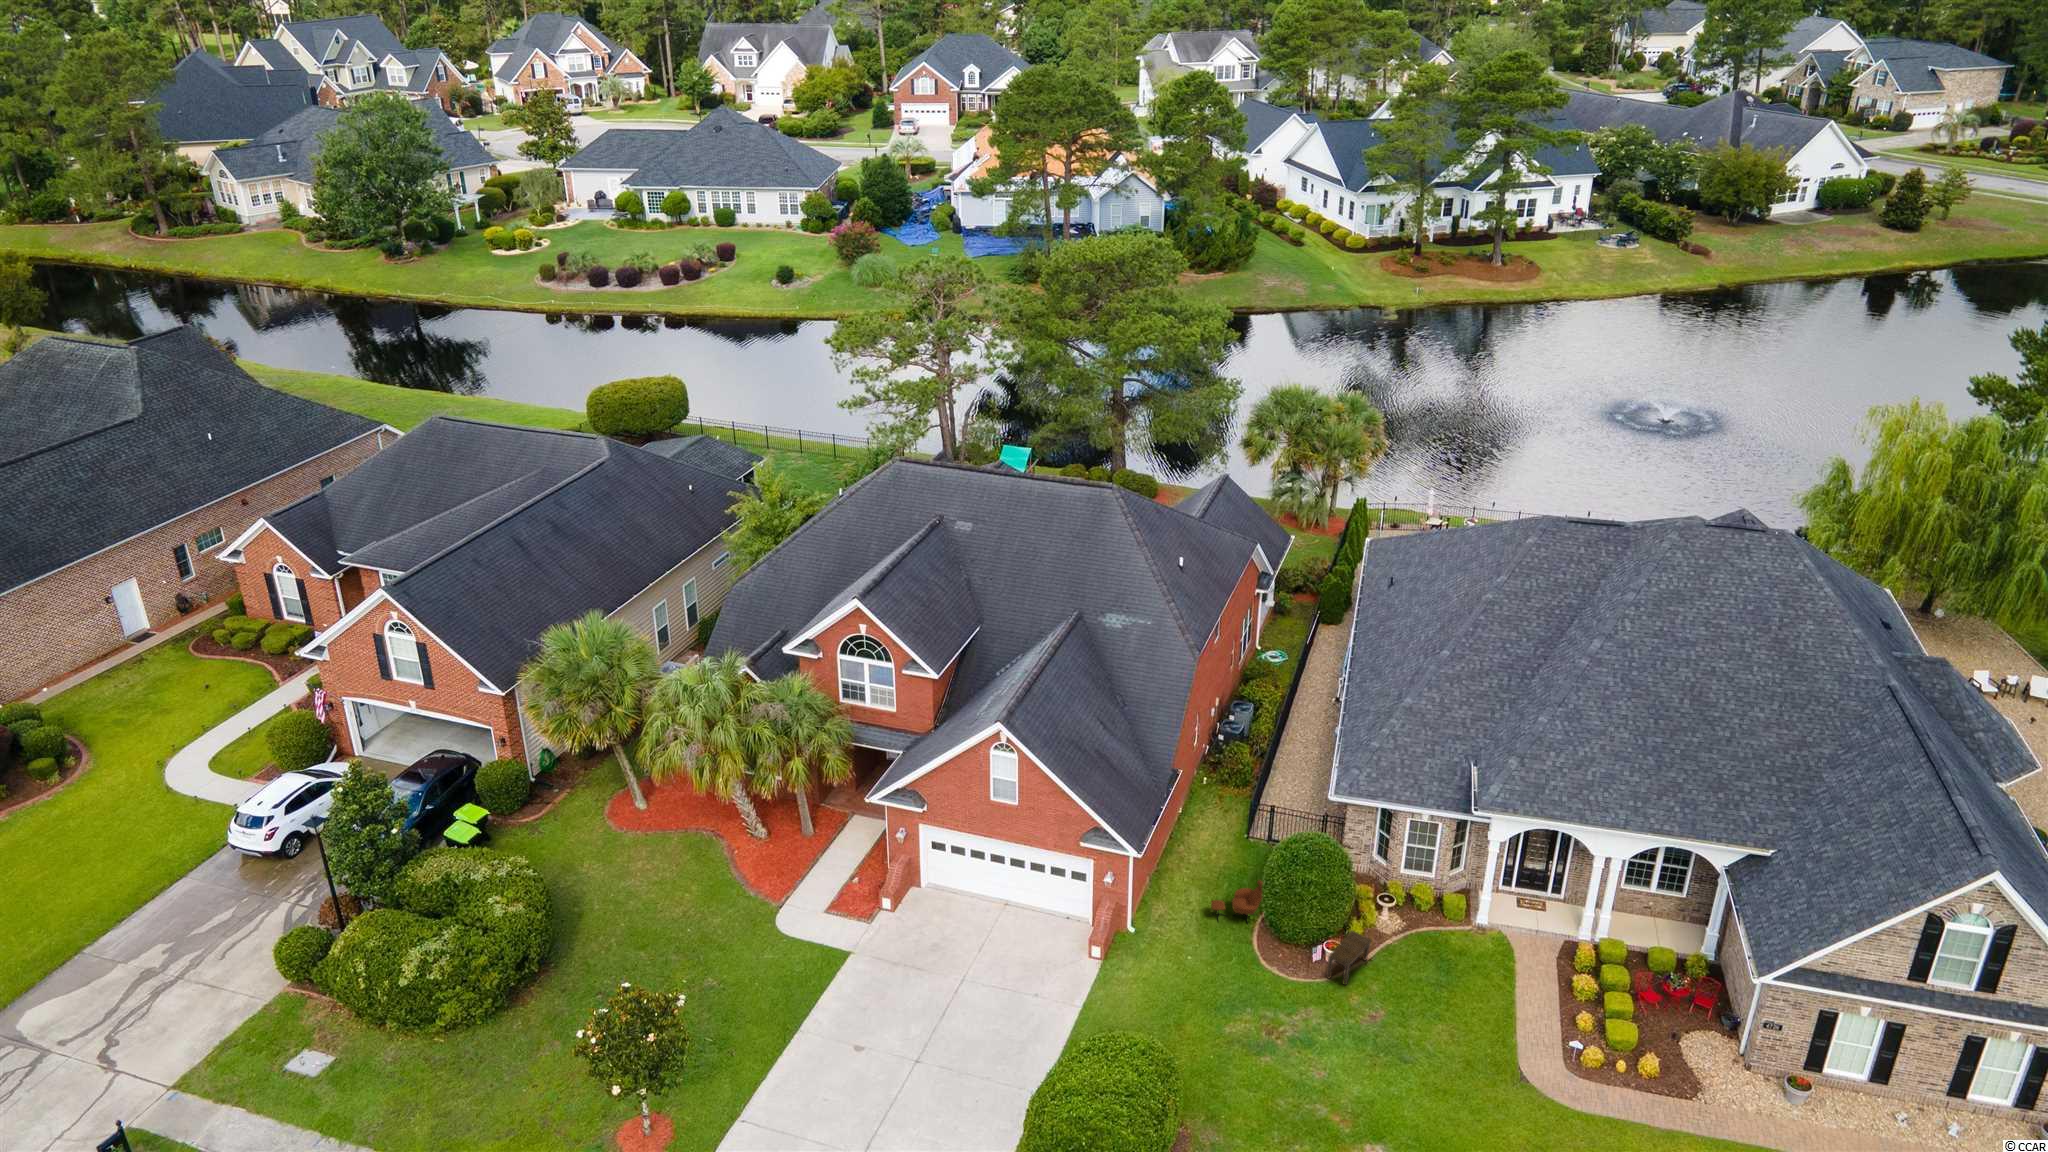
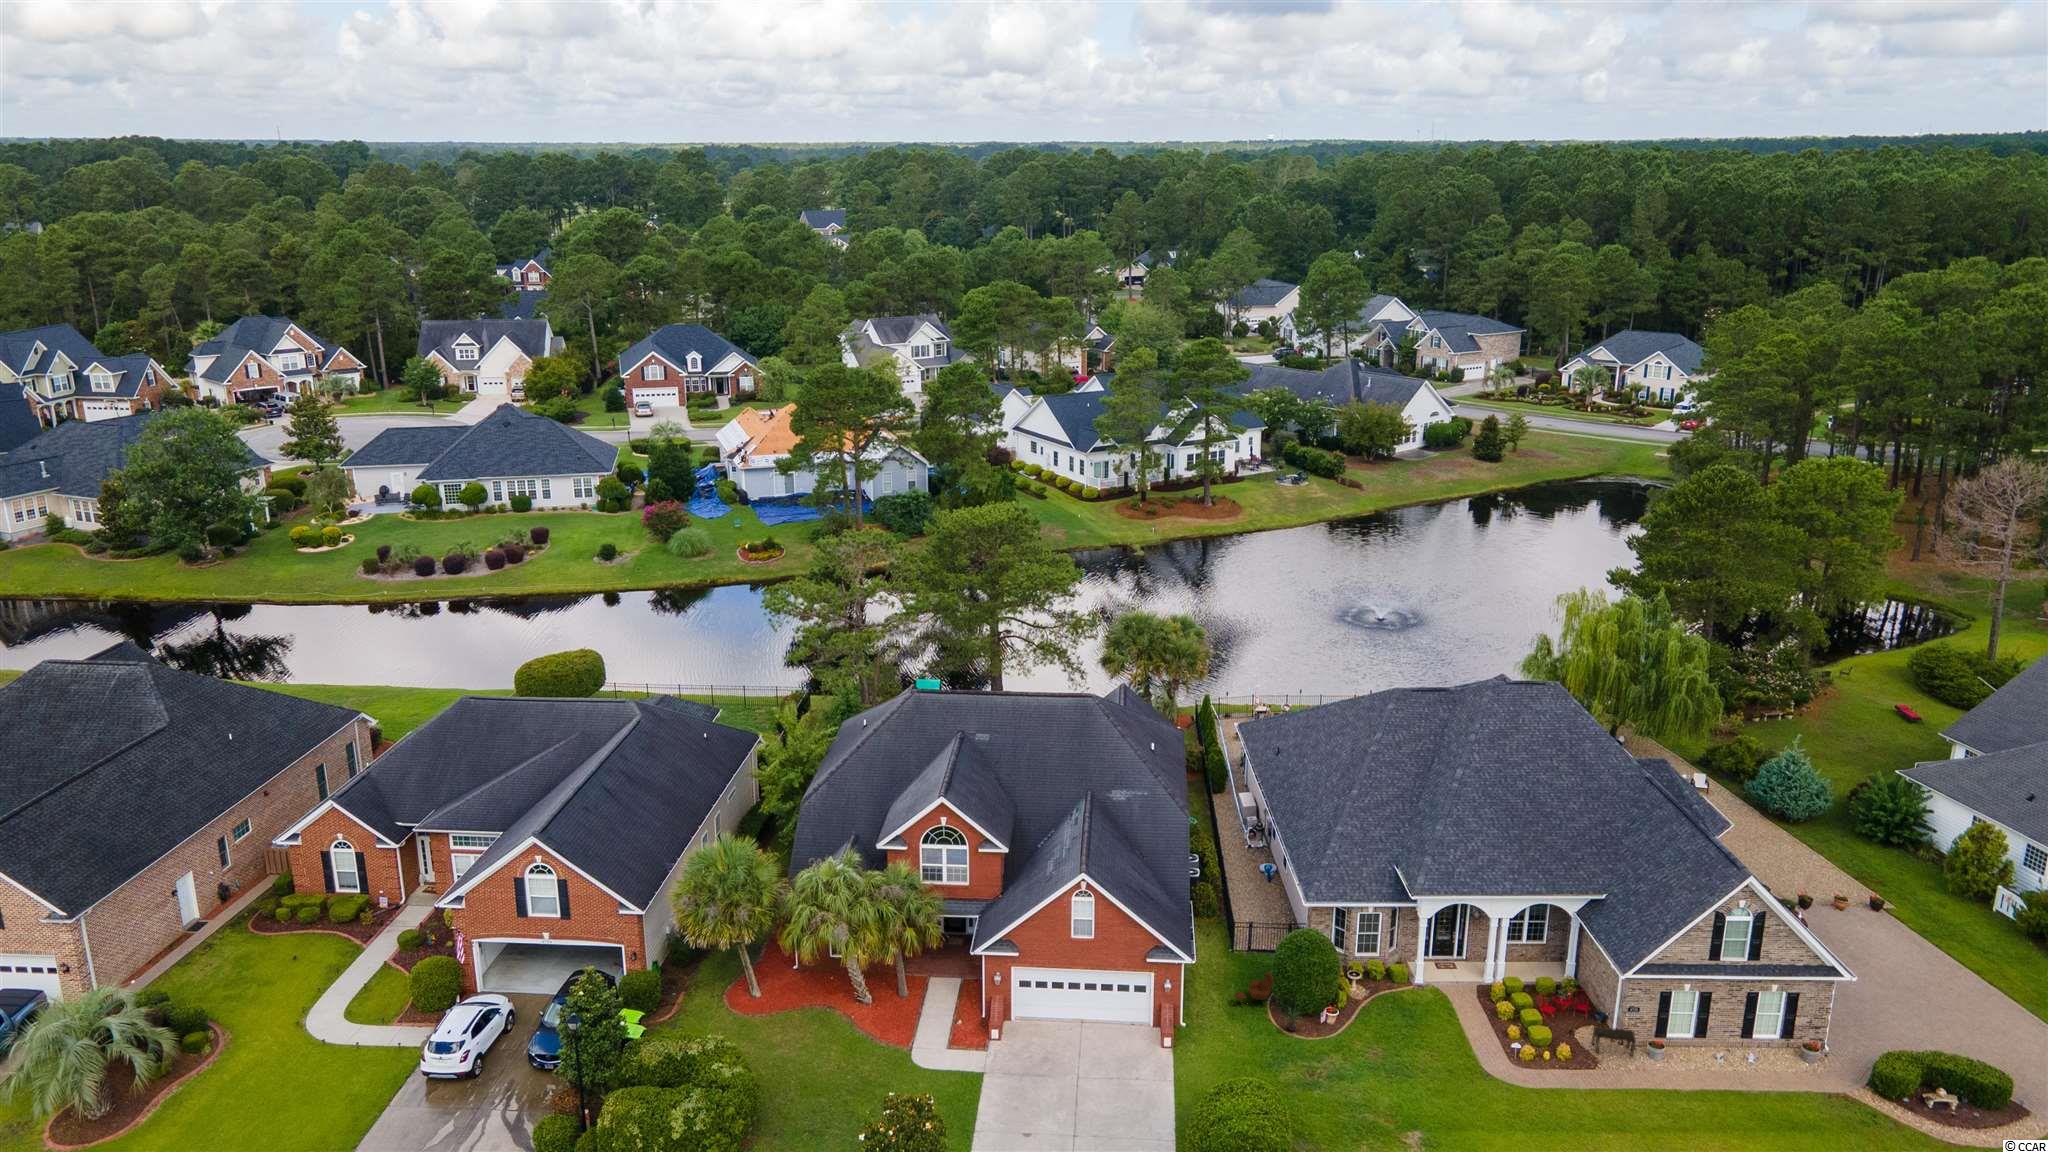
bench: present [1326,931,1371,985] -> present [1591,1026,1636,1056]
decorative plant: none [1256,933,1288,965] -> present [1285,1013,1298,1031]

